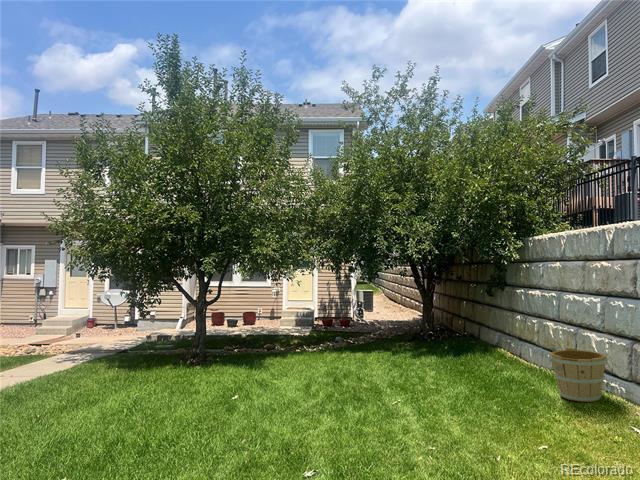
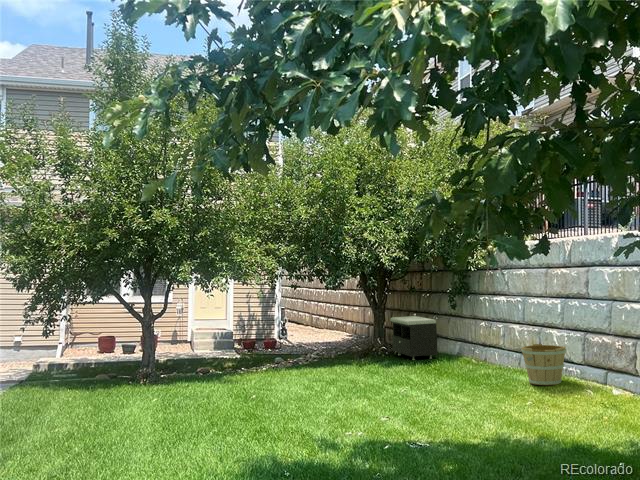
storage bench: none [437,304,479,347] -> present [390,316,437,360]

